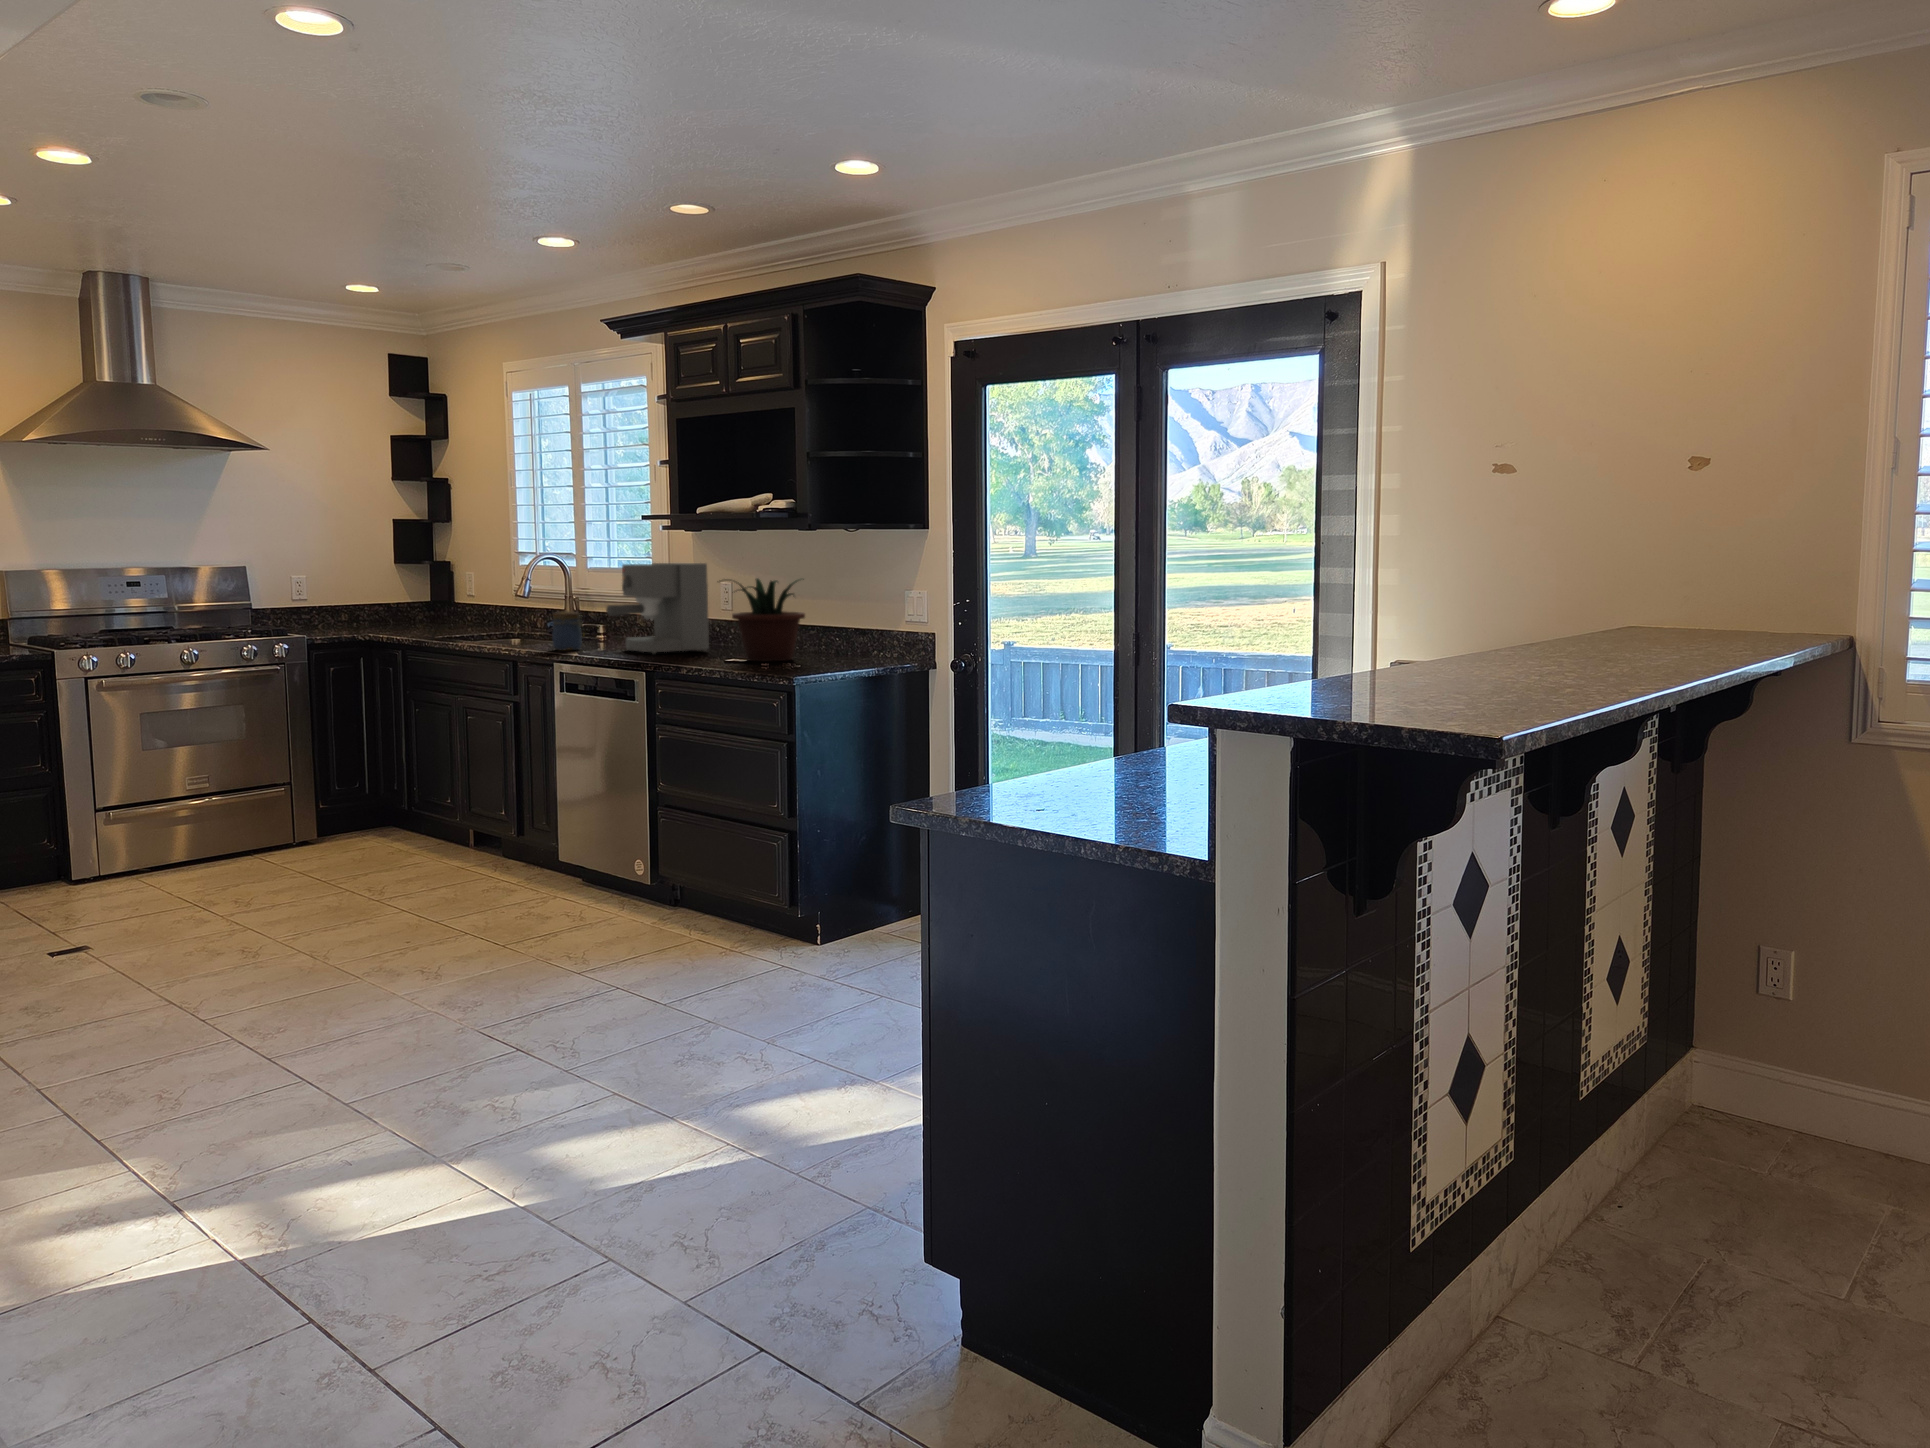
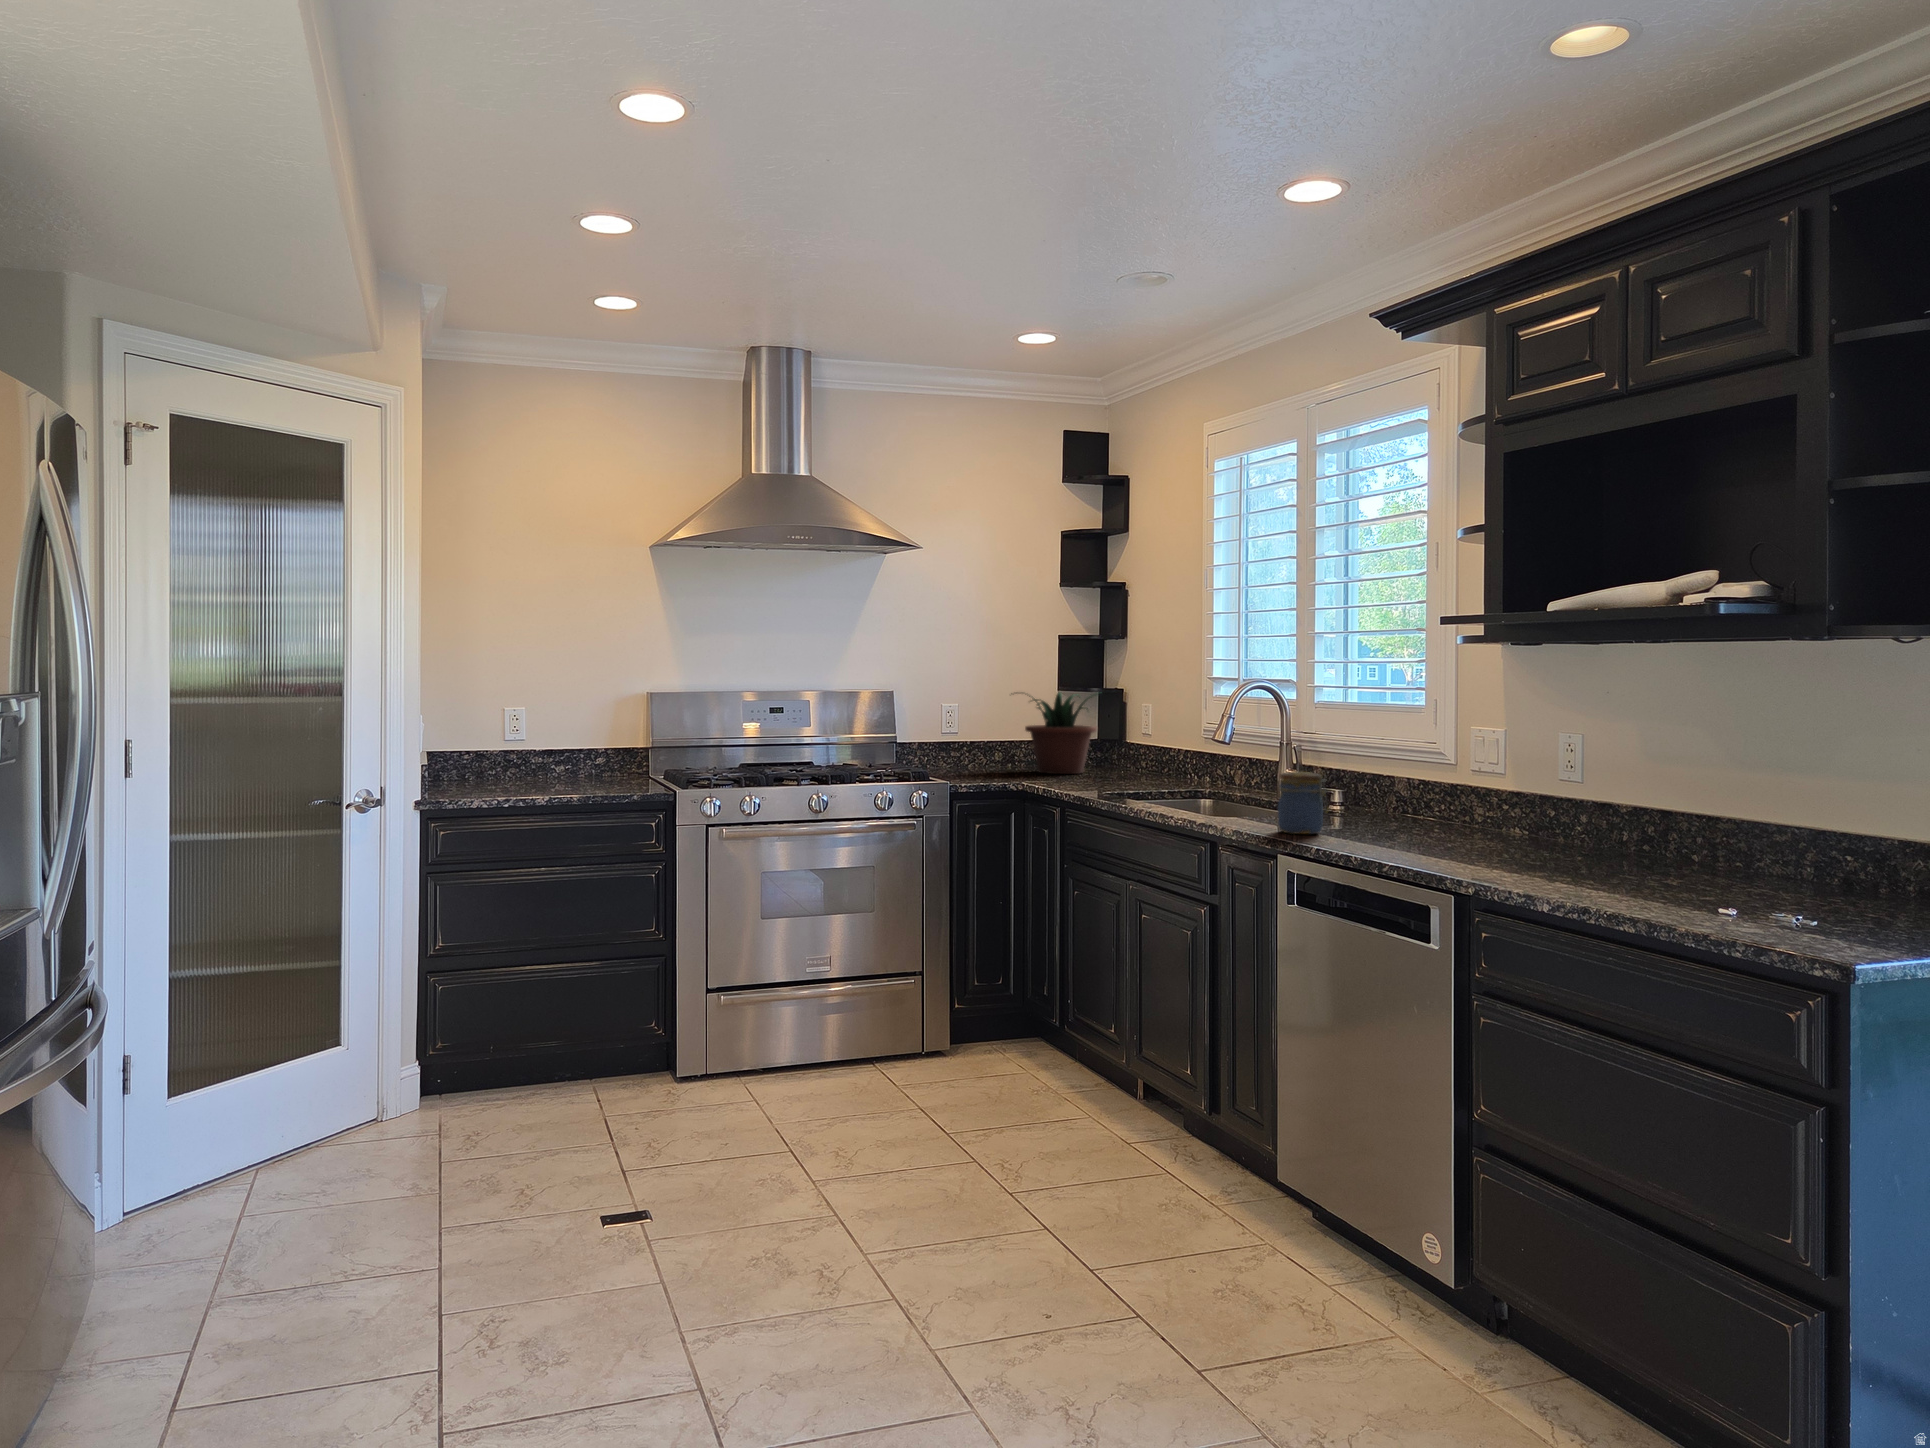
coffee maker: present [606,563,709,654] -> none [1375,698,1551,854]
potted plant: present [732,578,805,661] -> present [1025,692,1097,774]

